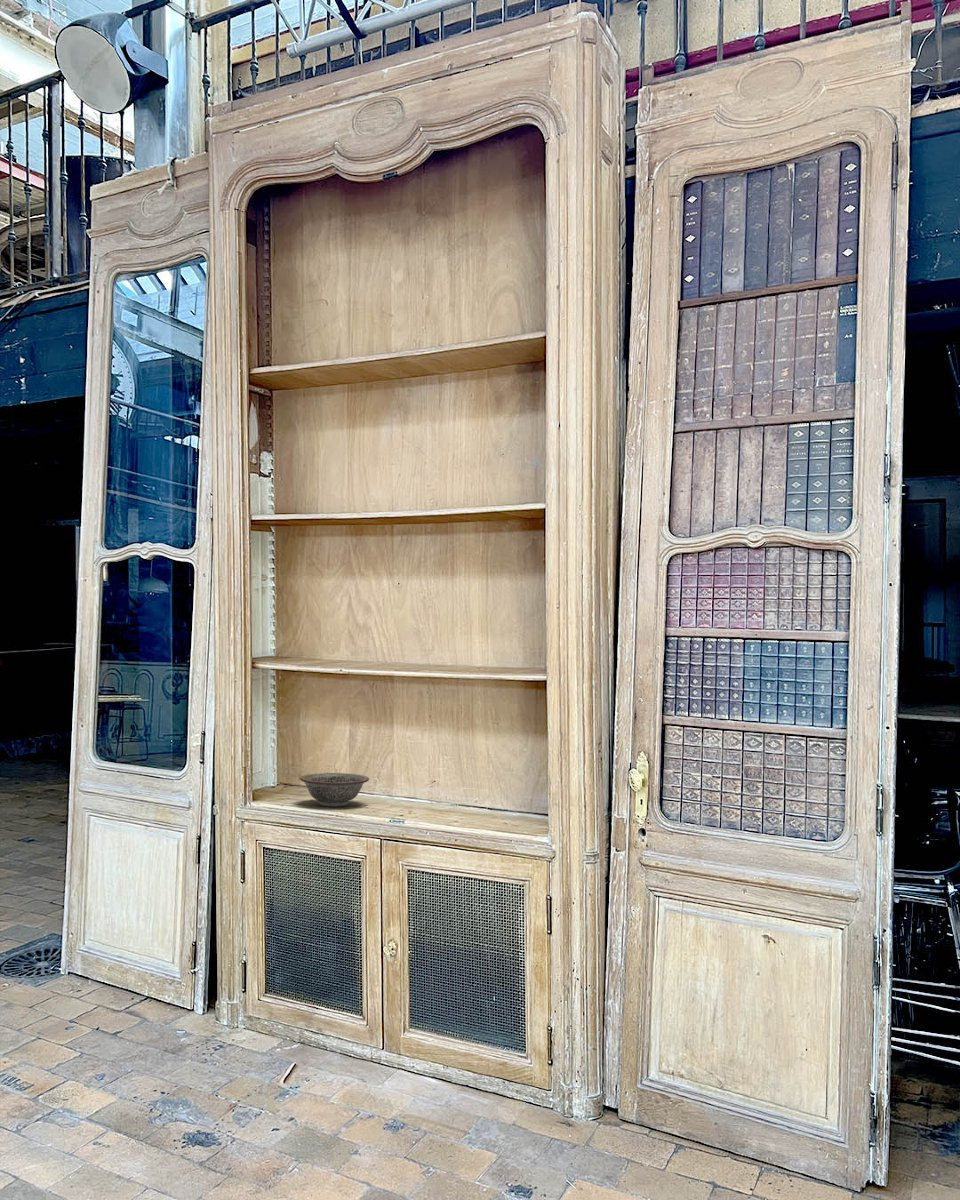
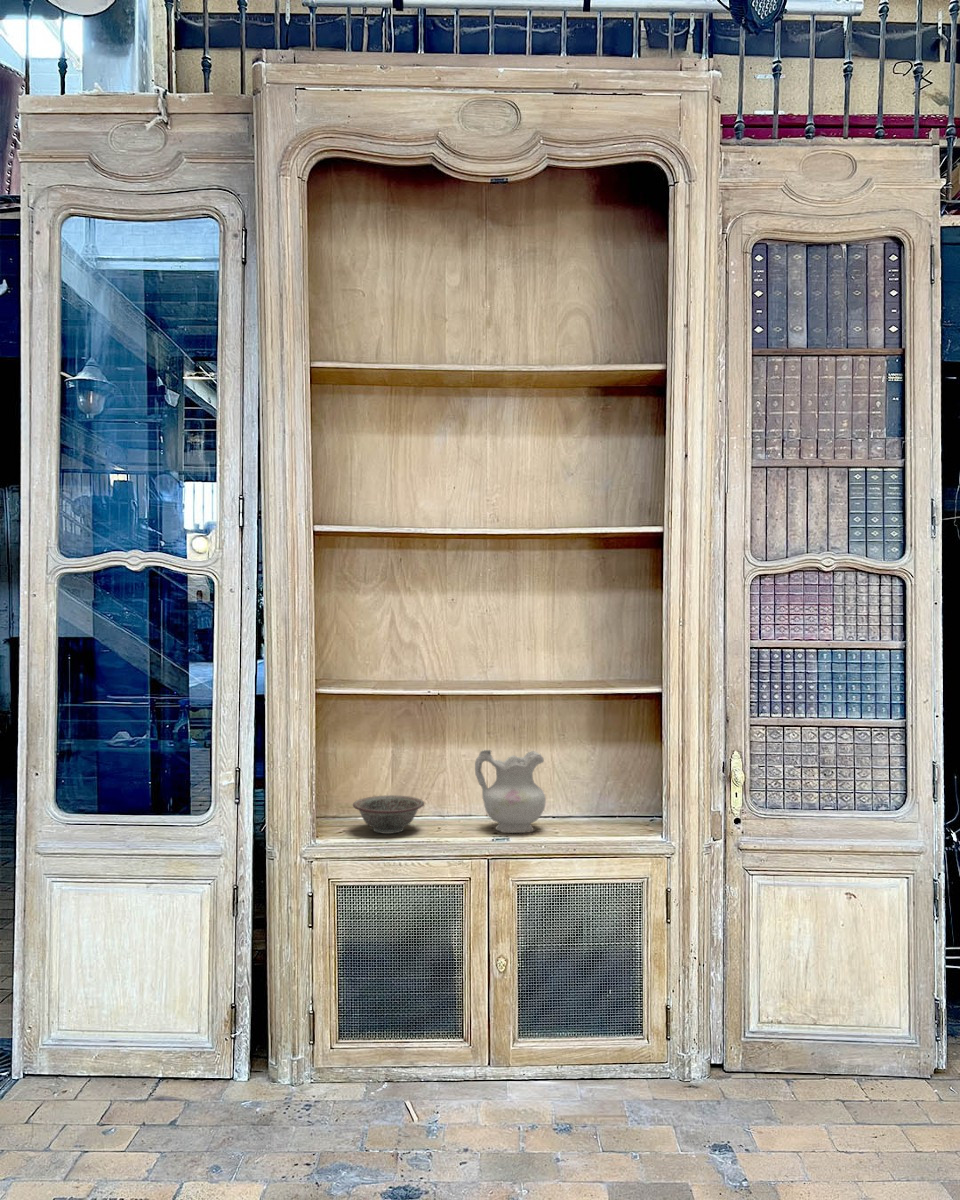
ceramic pitcher: none [408,733,473,821] -> present [475,750,546,833]

